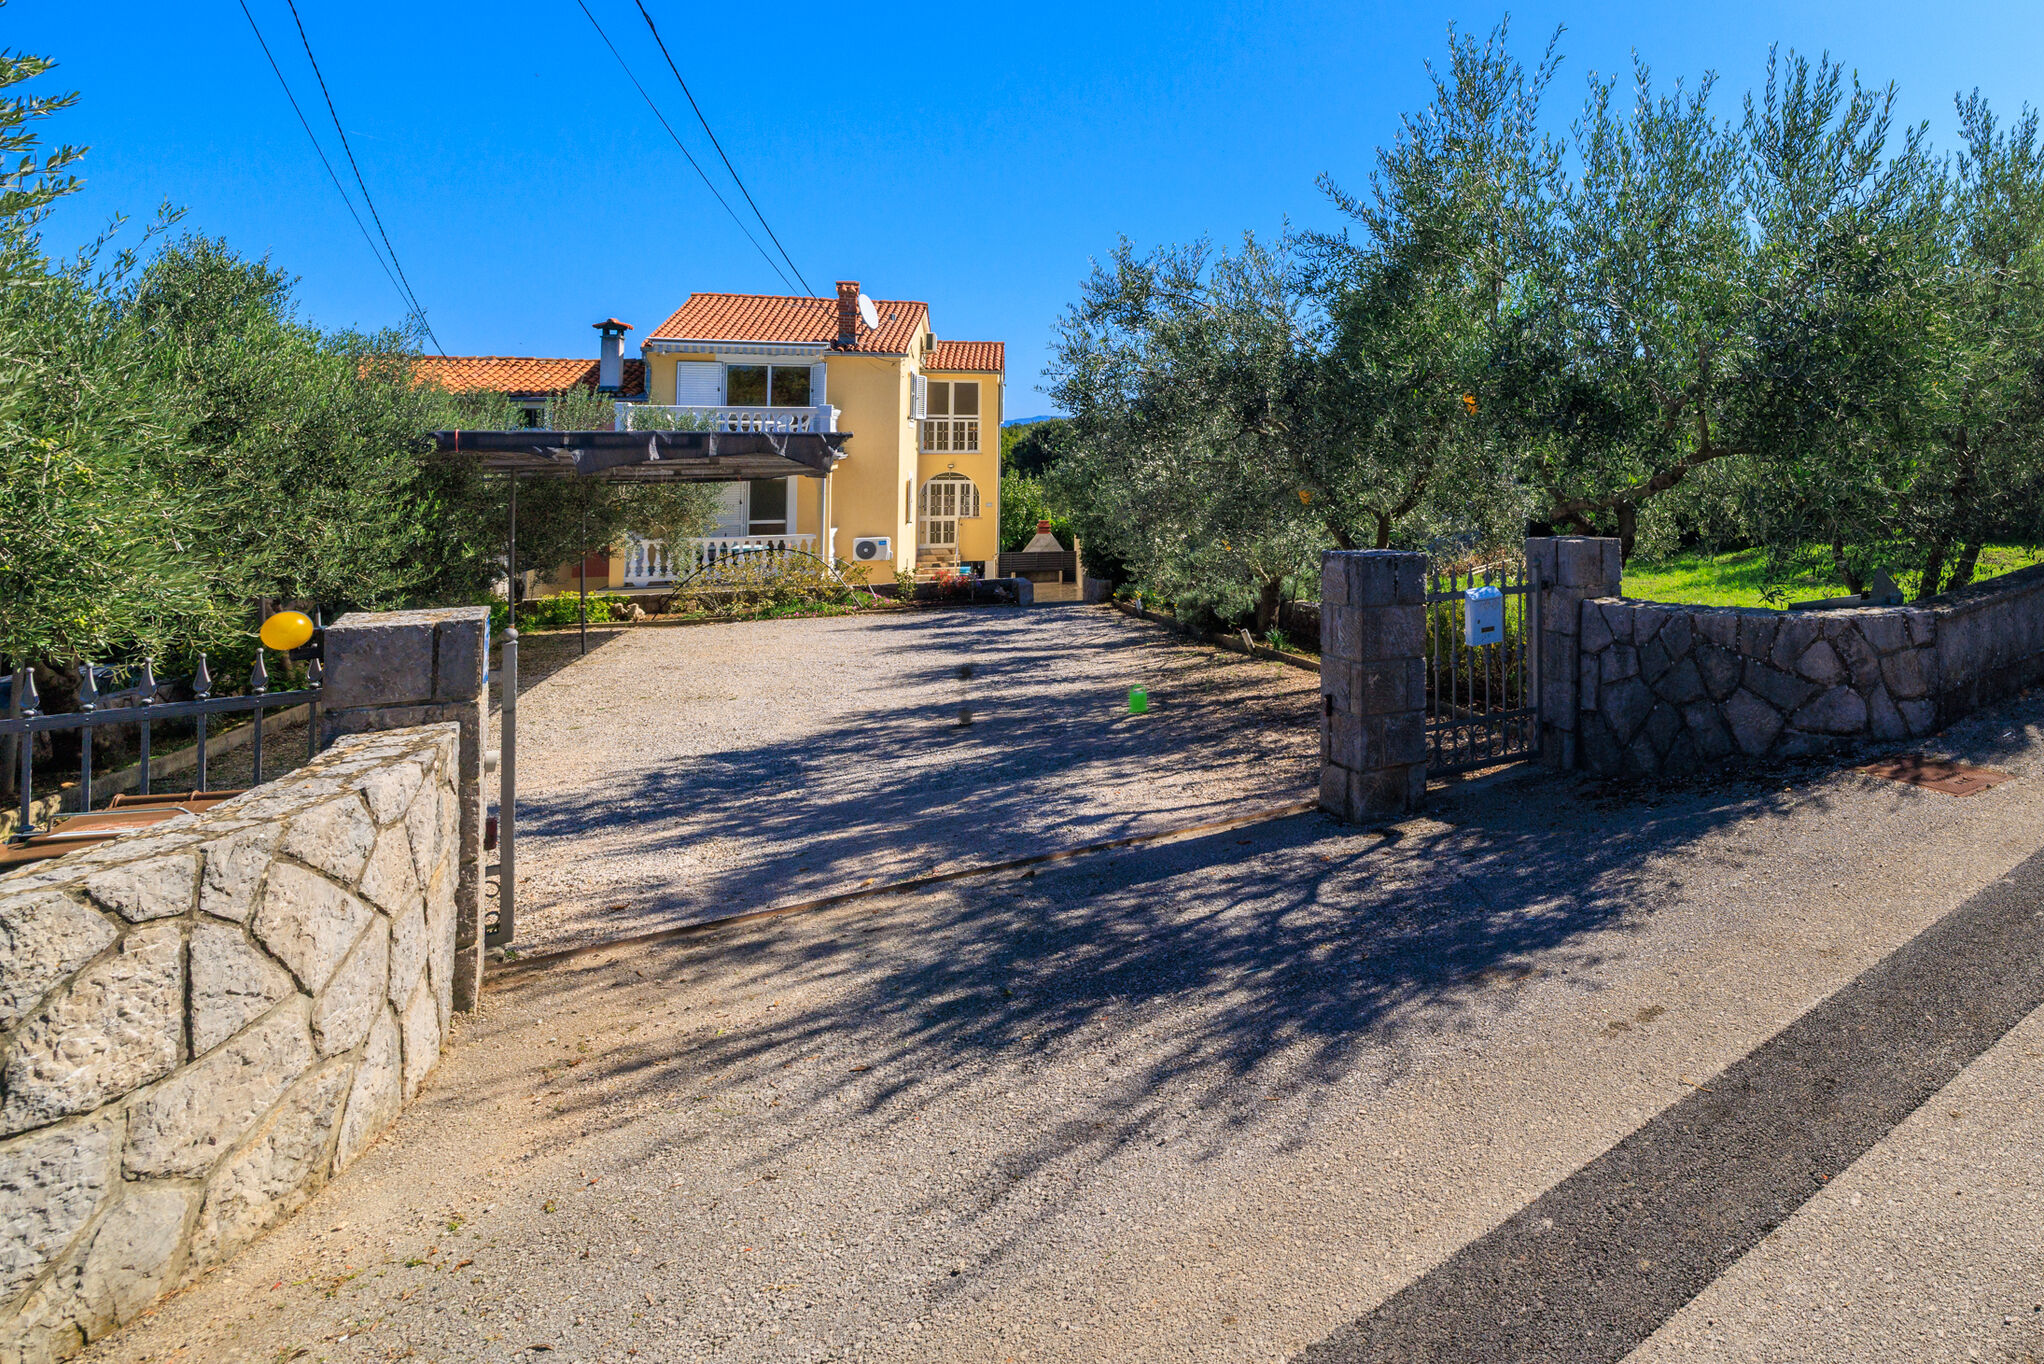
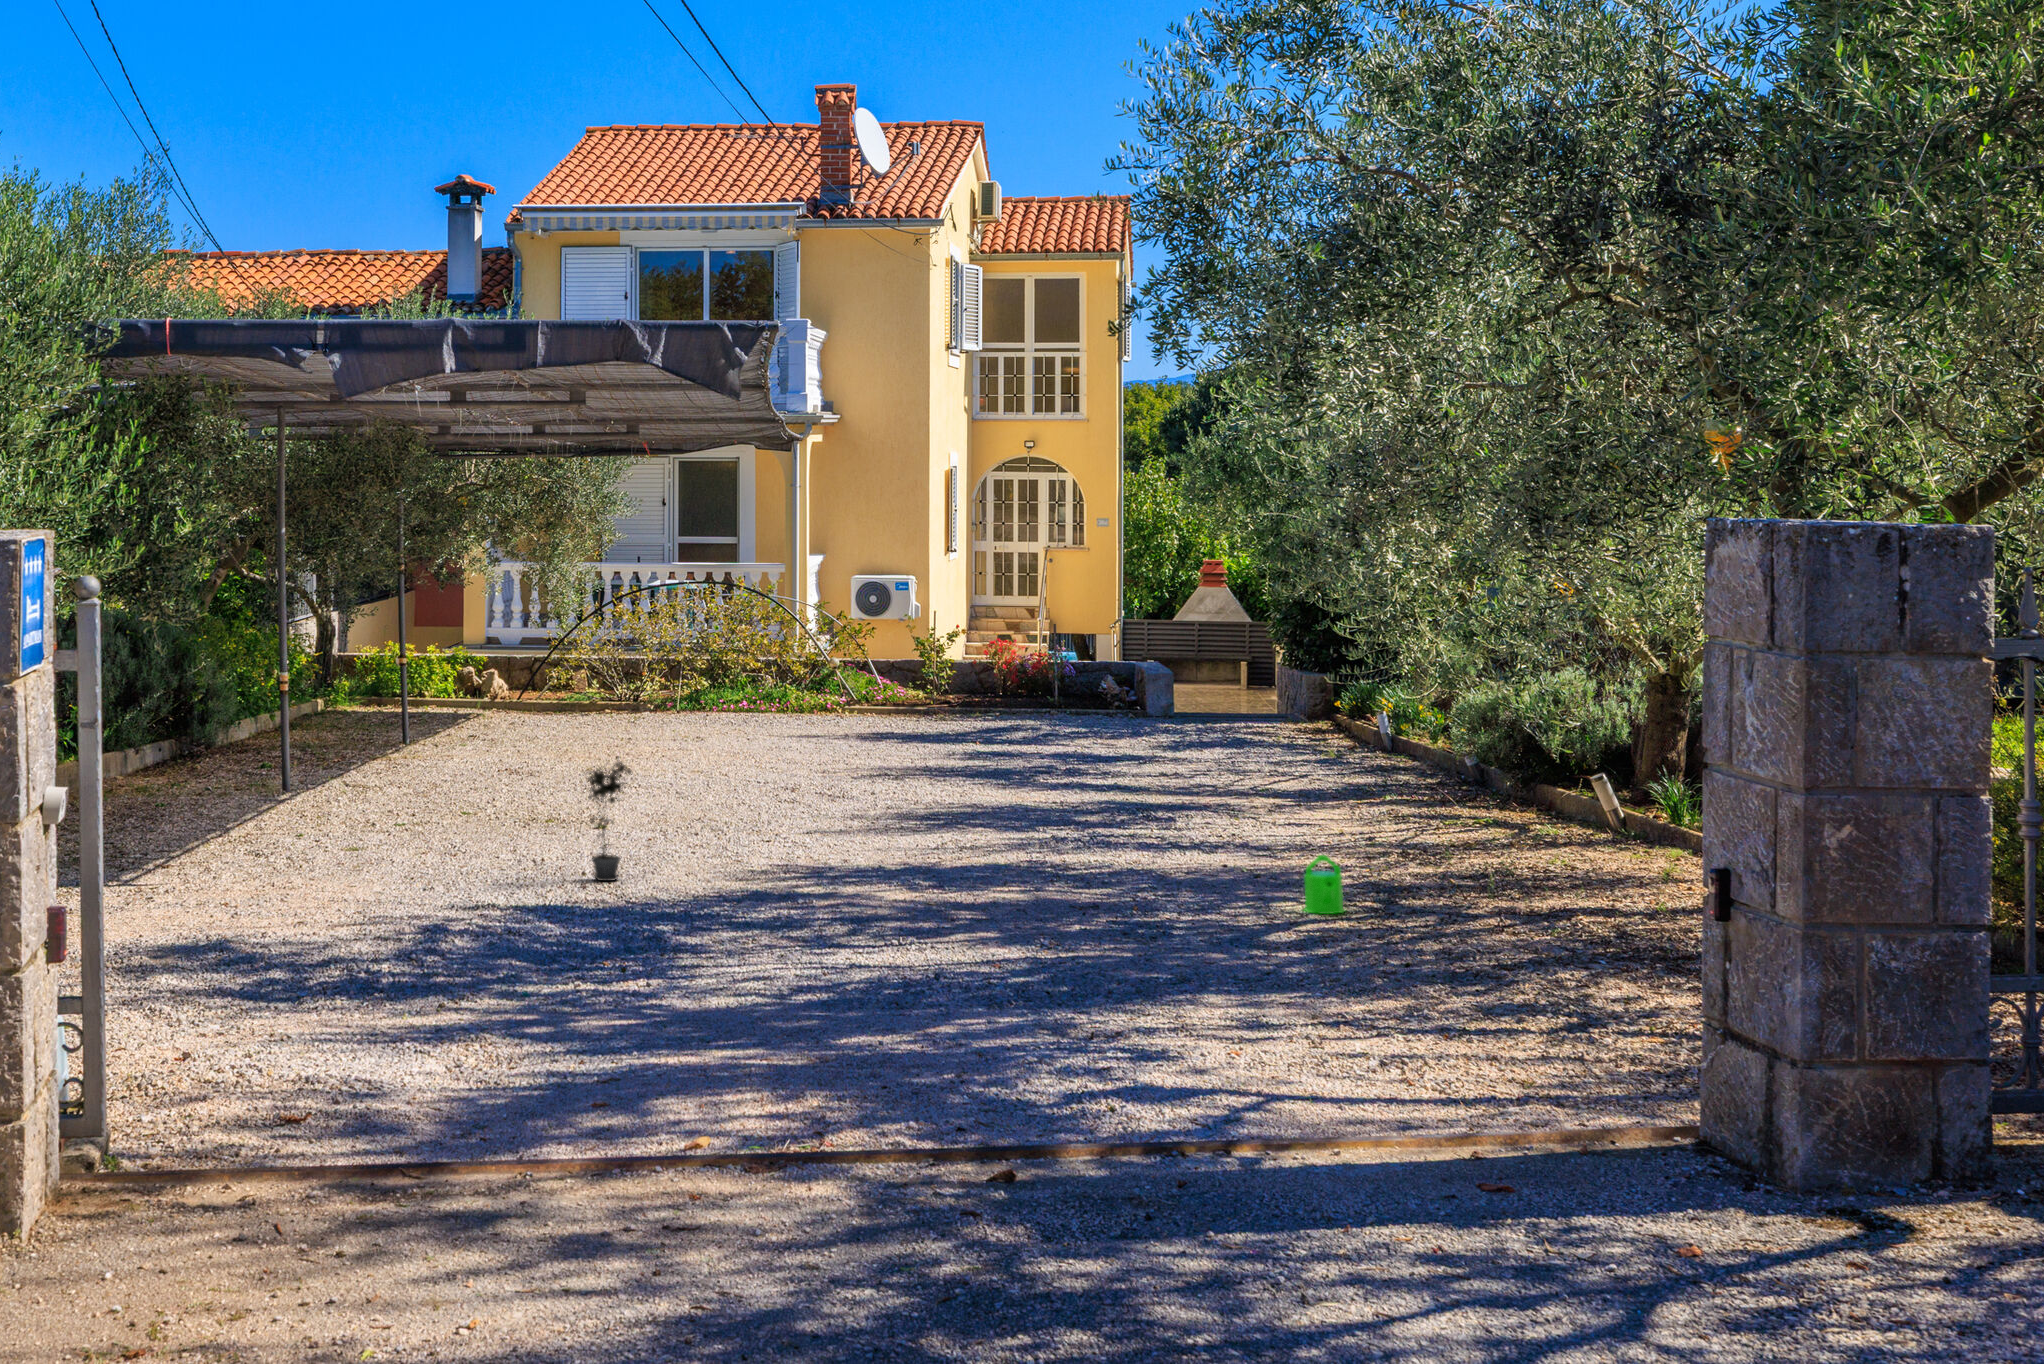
potted plant: present [956,659,978,725] -> present [587,756,632,881]

